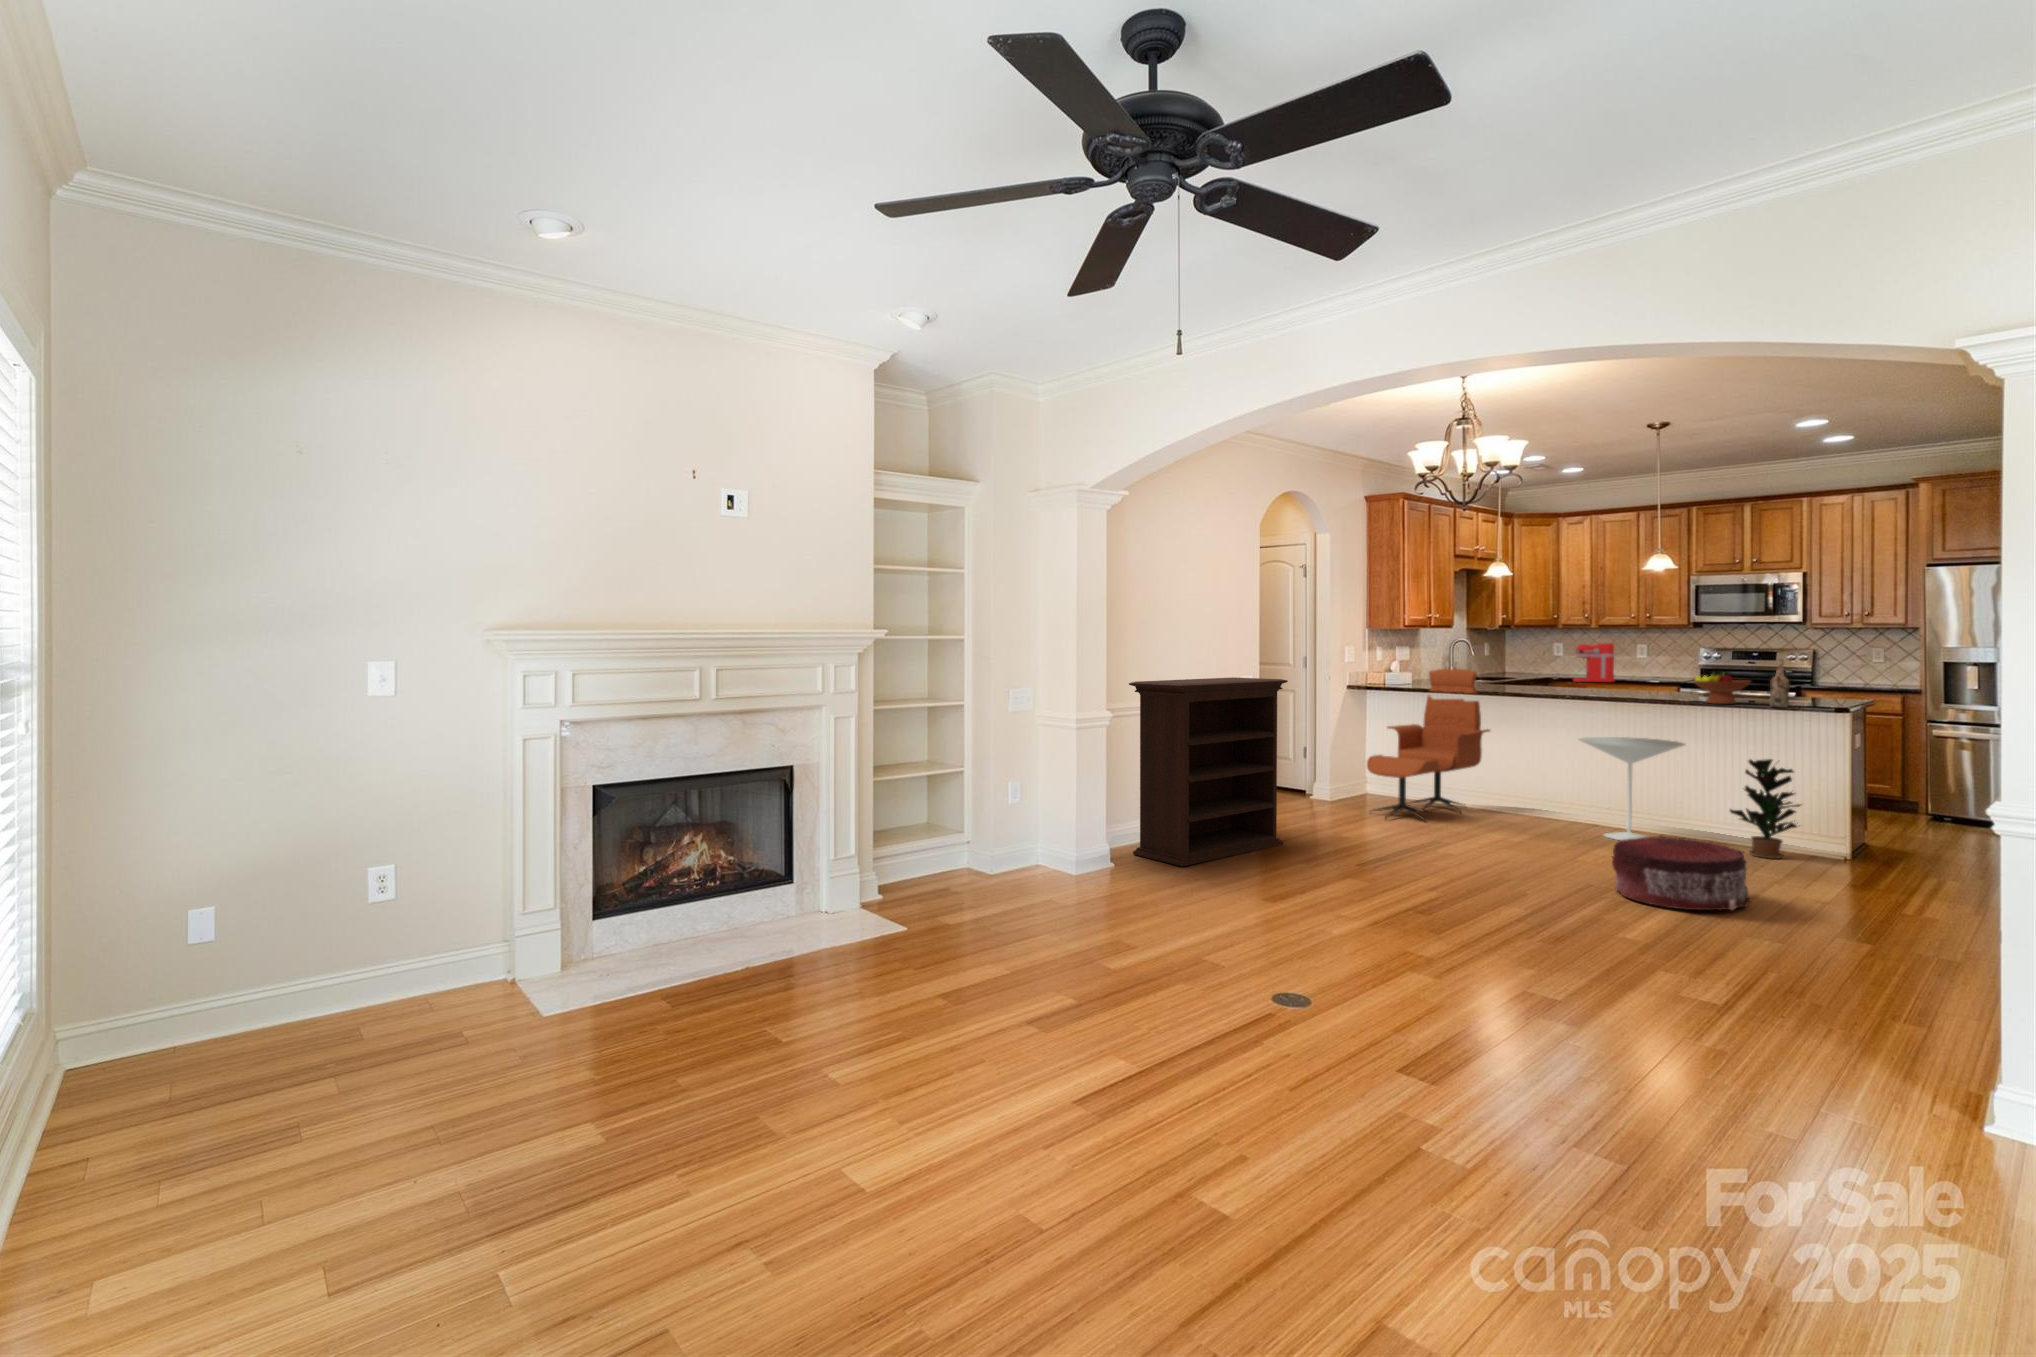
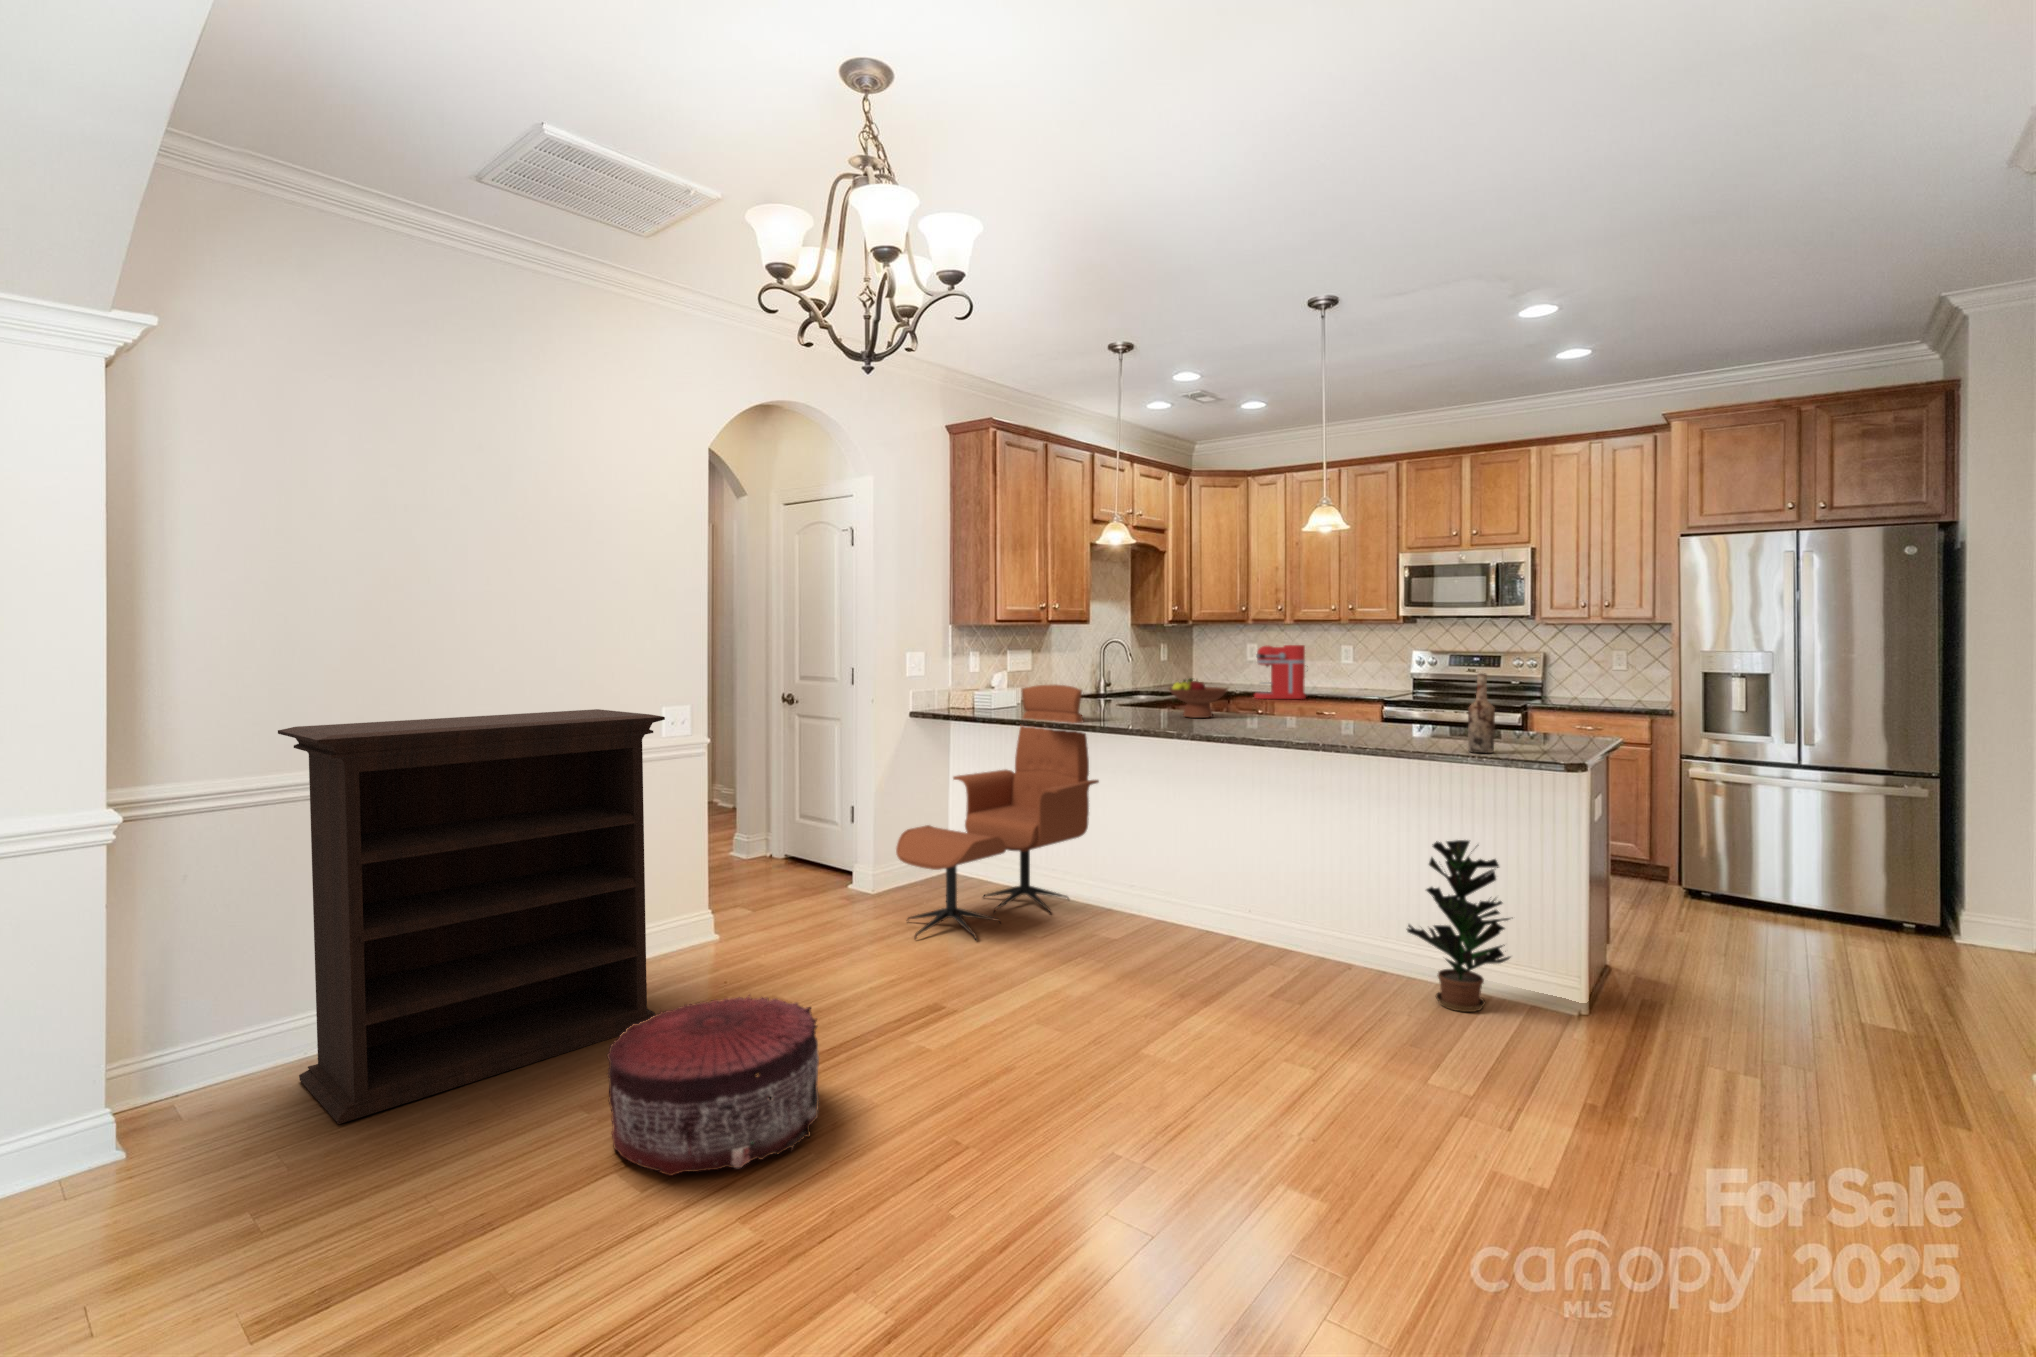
fruit bowl: present [1694,673,1750,704] -> present [1169,678,1228,718]
side table: present [1579,737,1685,840] -> none [1194,796,1350,977]
pouf: present [1612,836,1750,910] -> present [607,996,819,1176]

